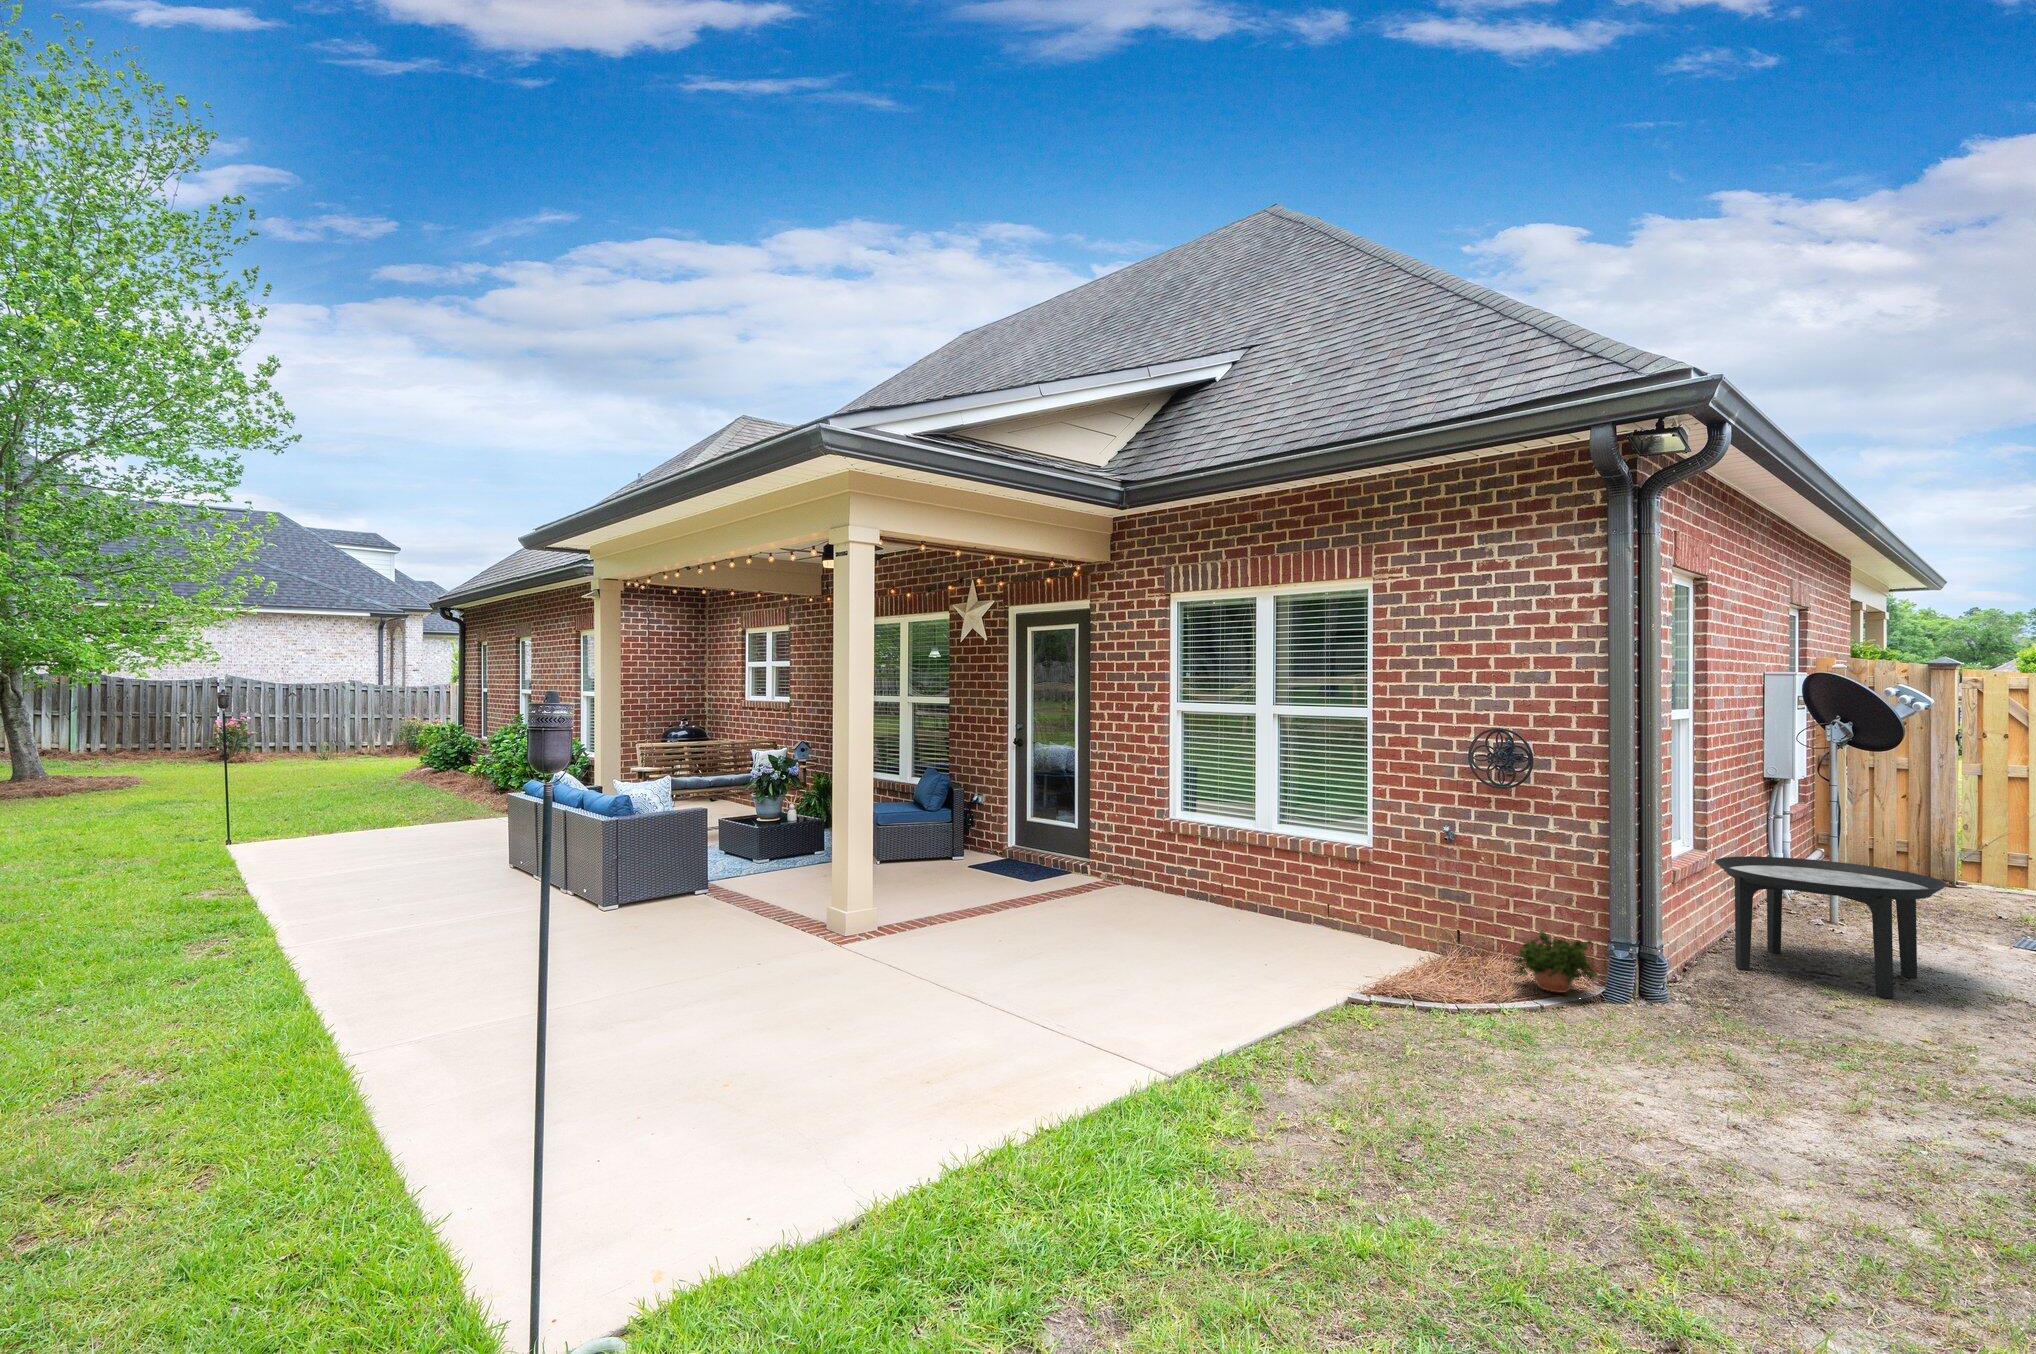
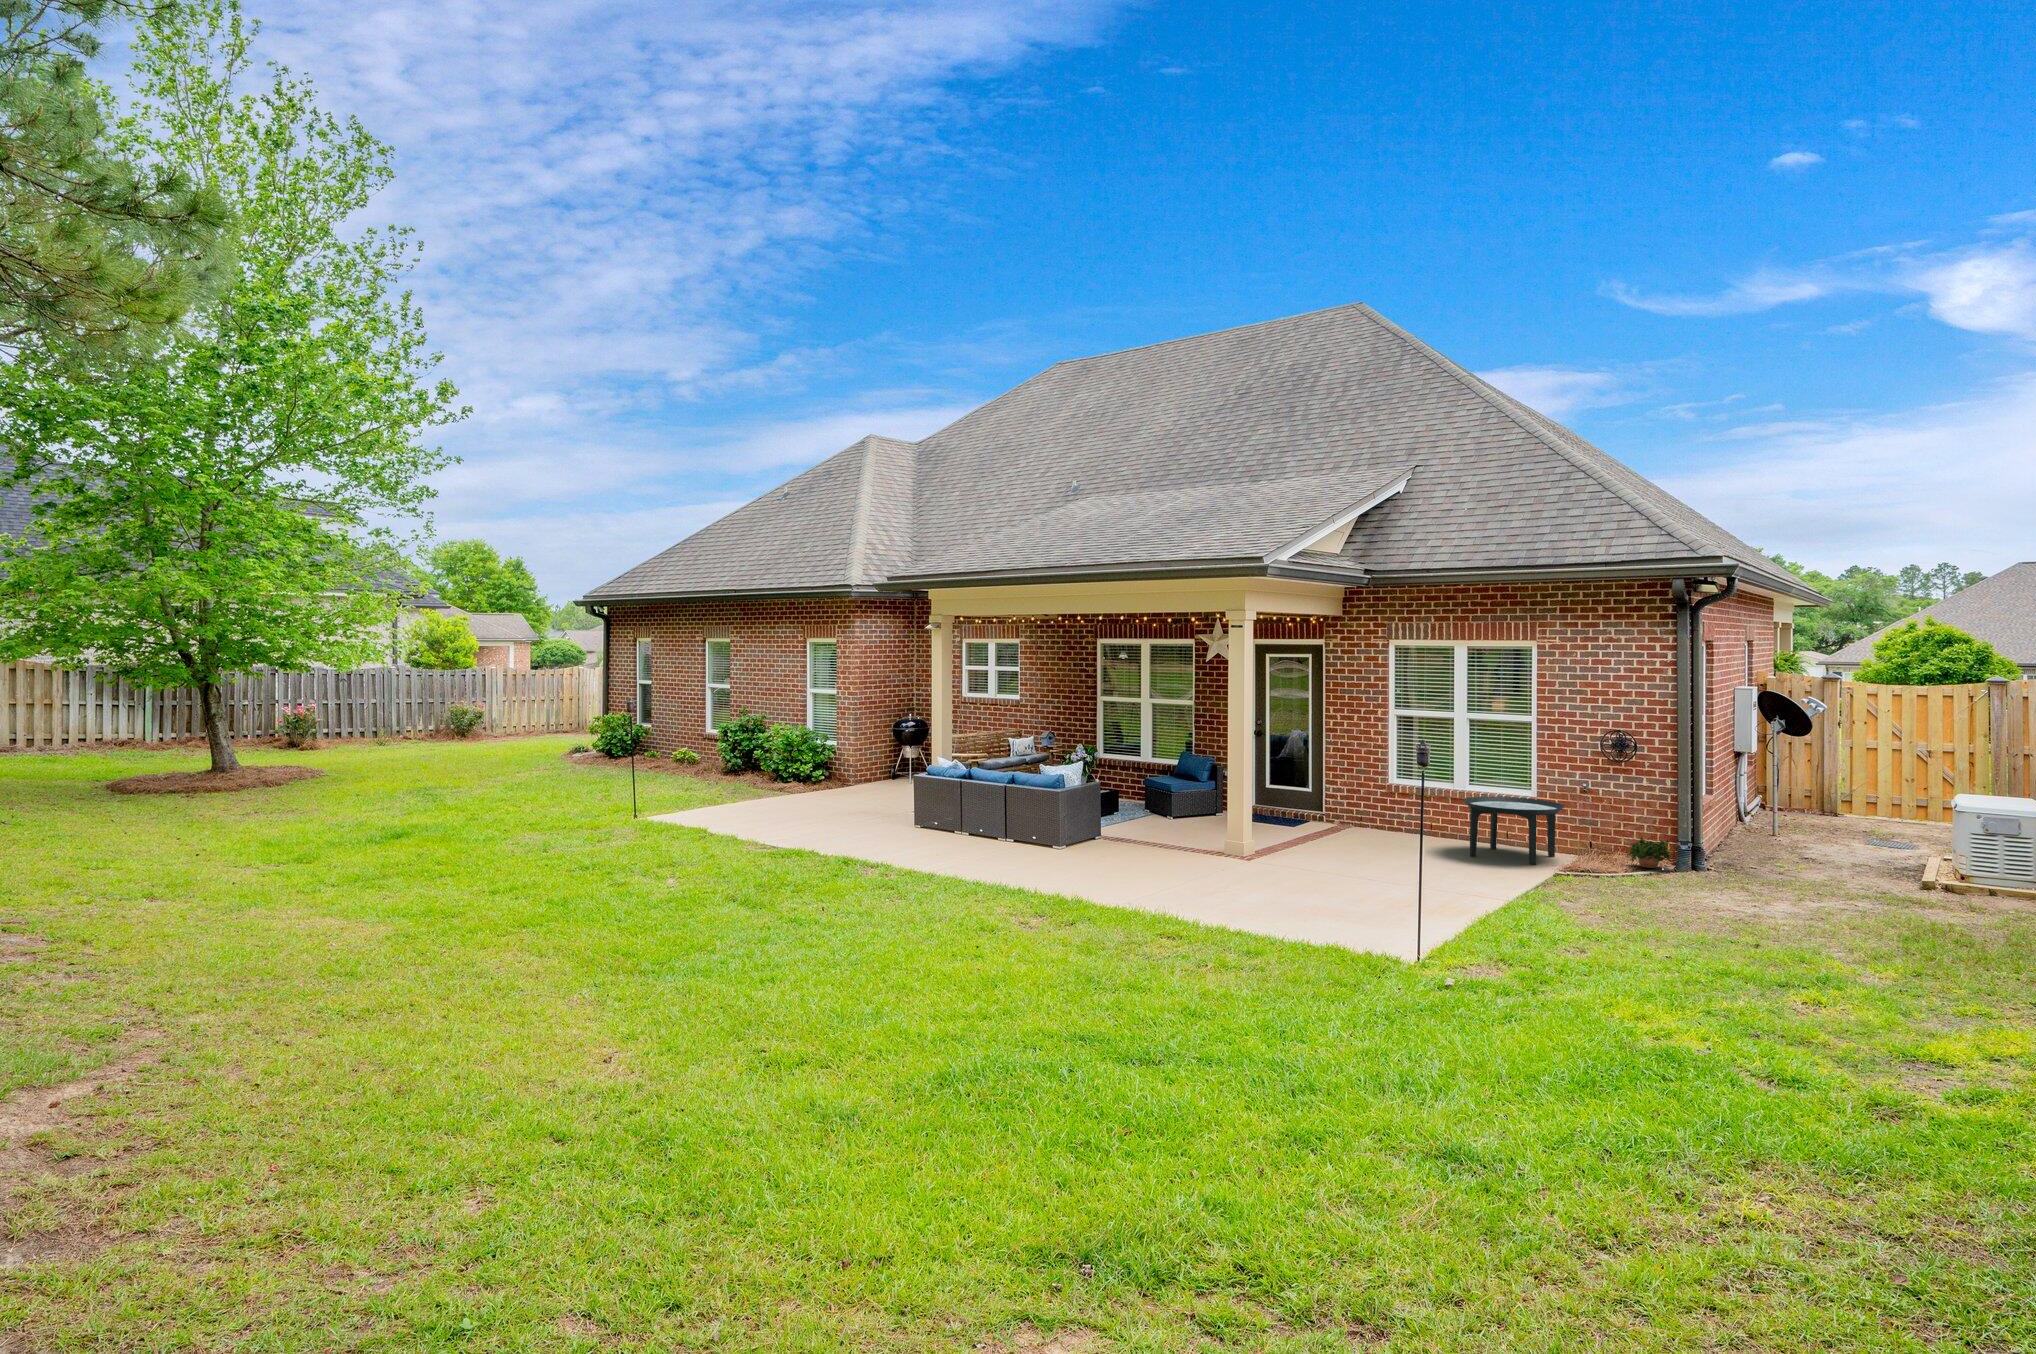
round table: present [1715,856,1947,998] -> present [1463,797,1565,865]

